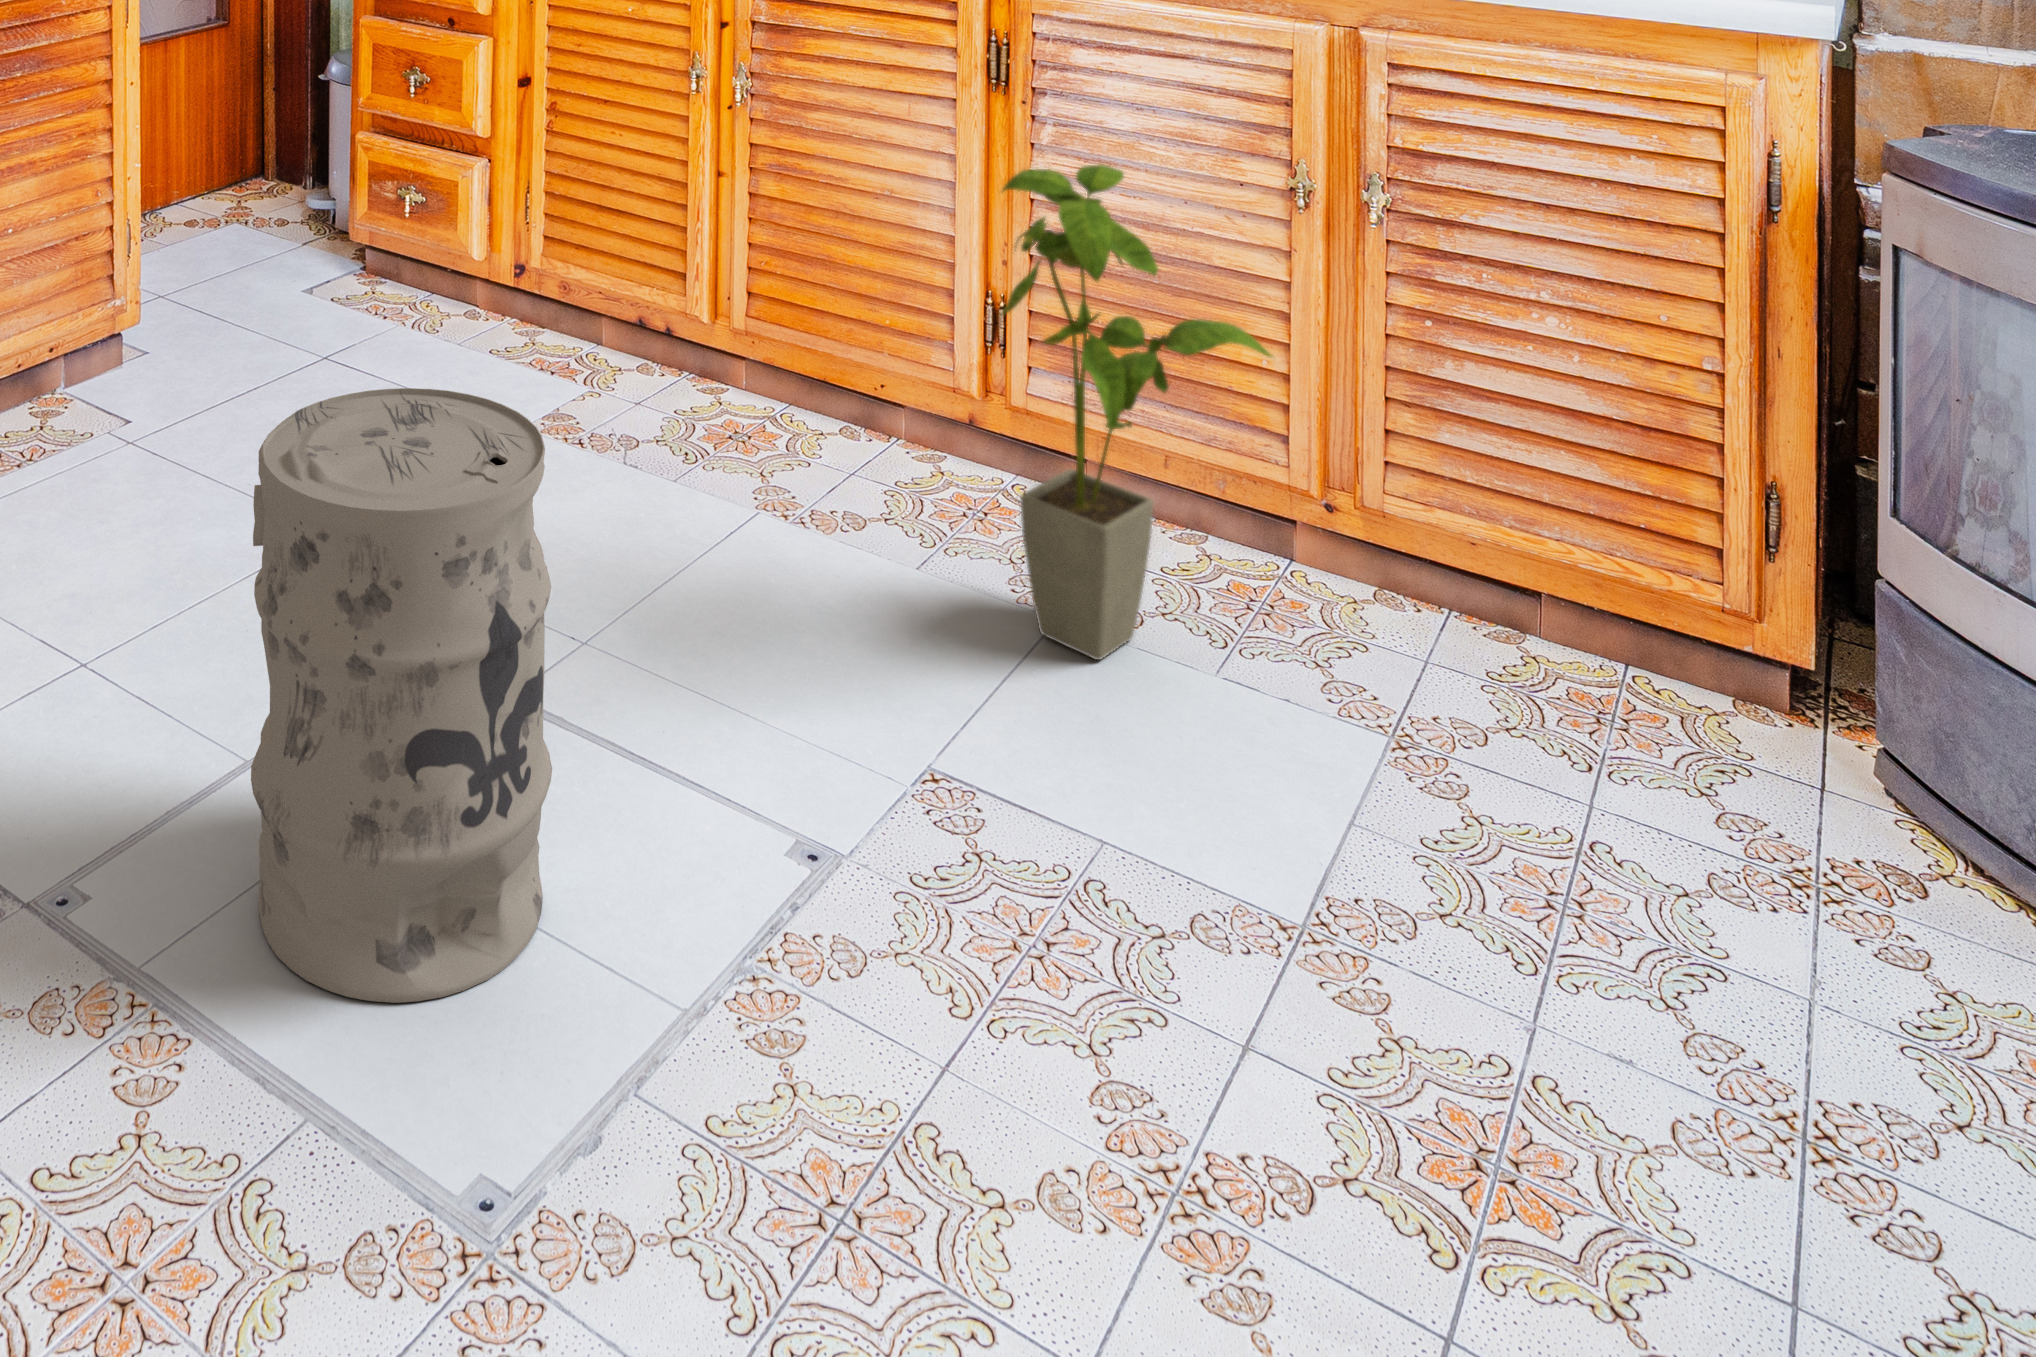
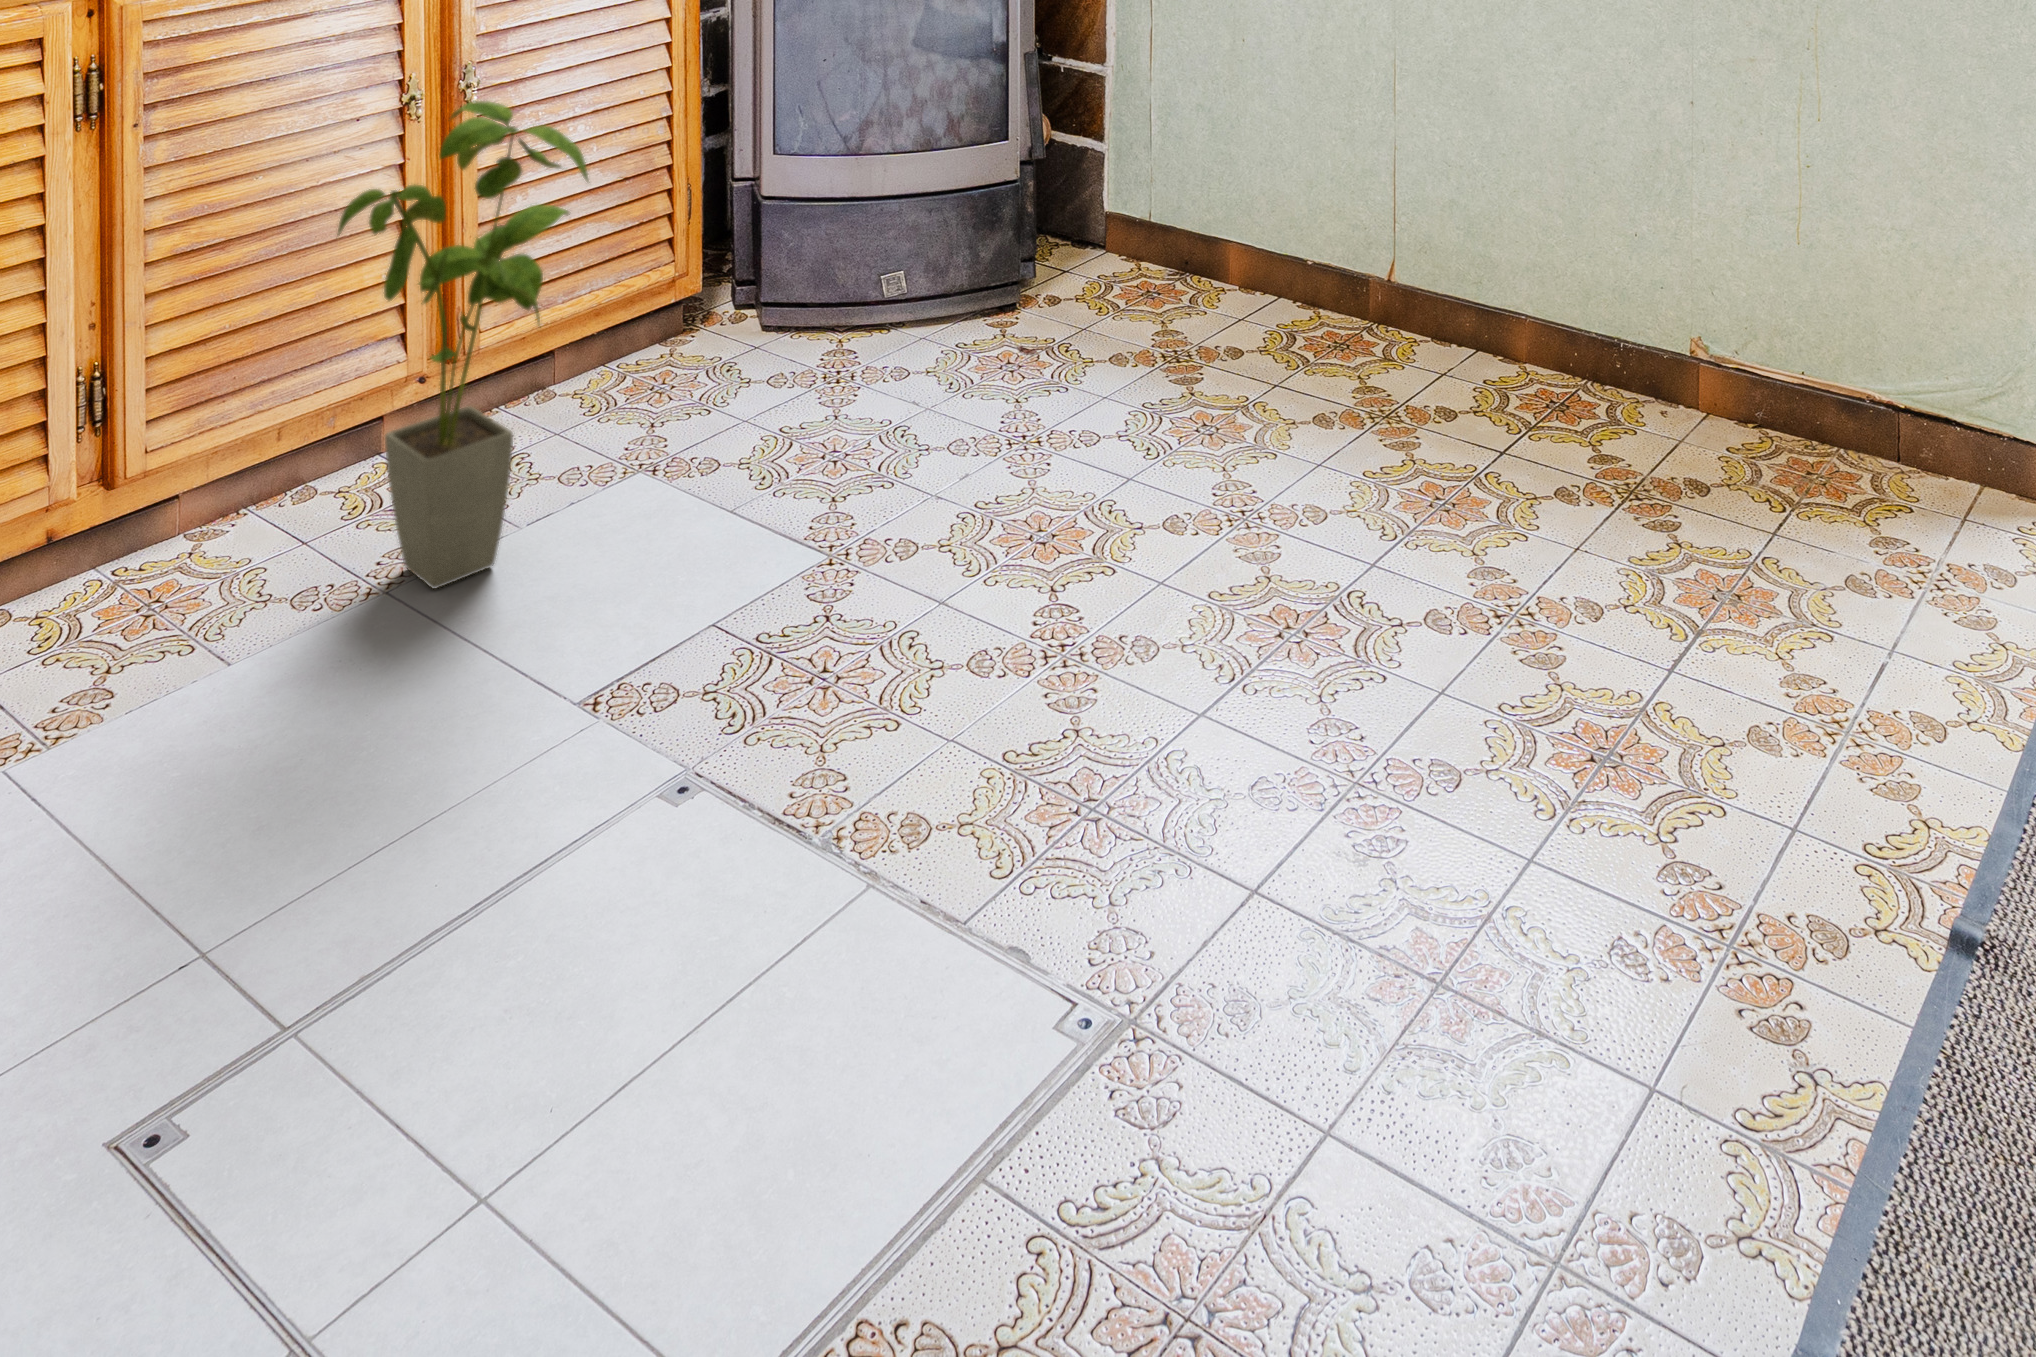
trash can: present [251,388,552,1003] -> none [570,459,925,1187]

